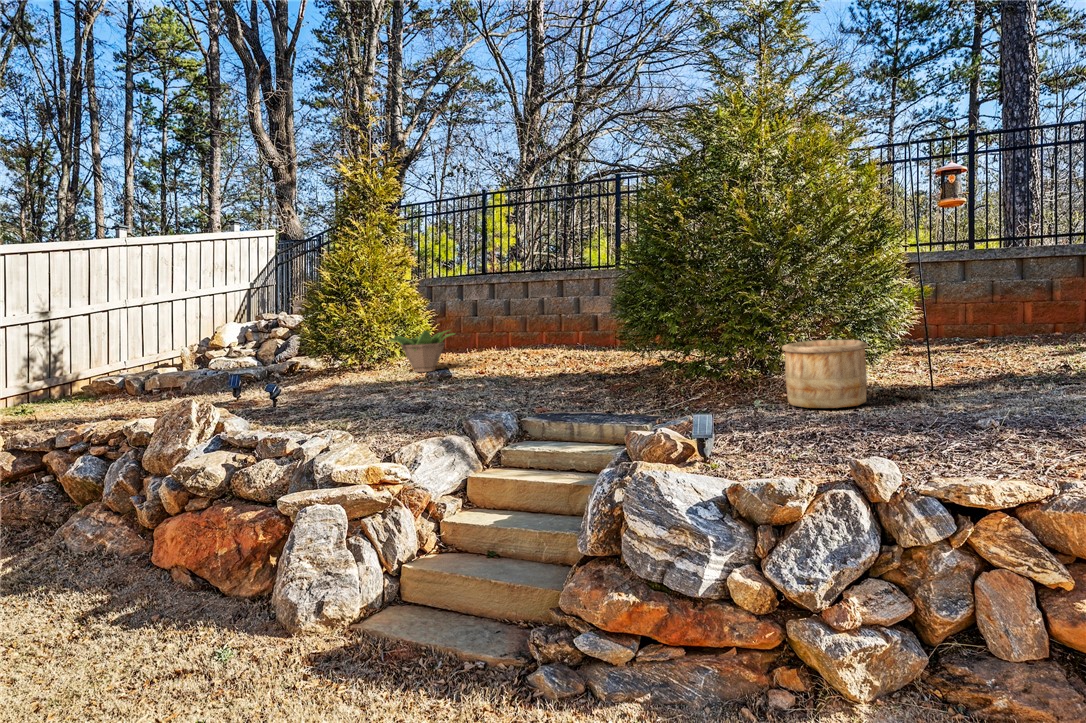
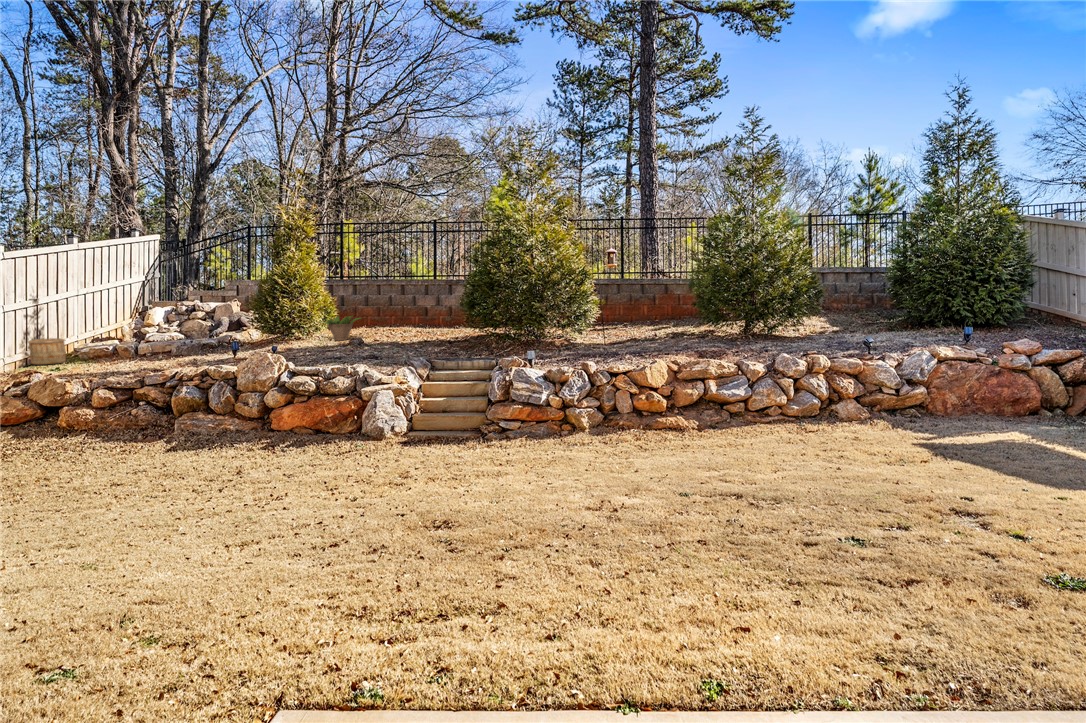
wooden bucket: present [782,340,868,408] -> present [28,338,66,364]

